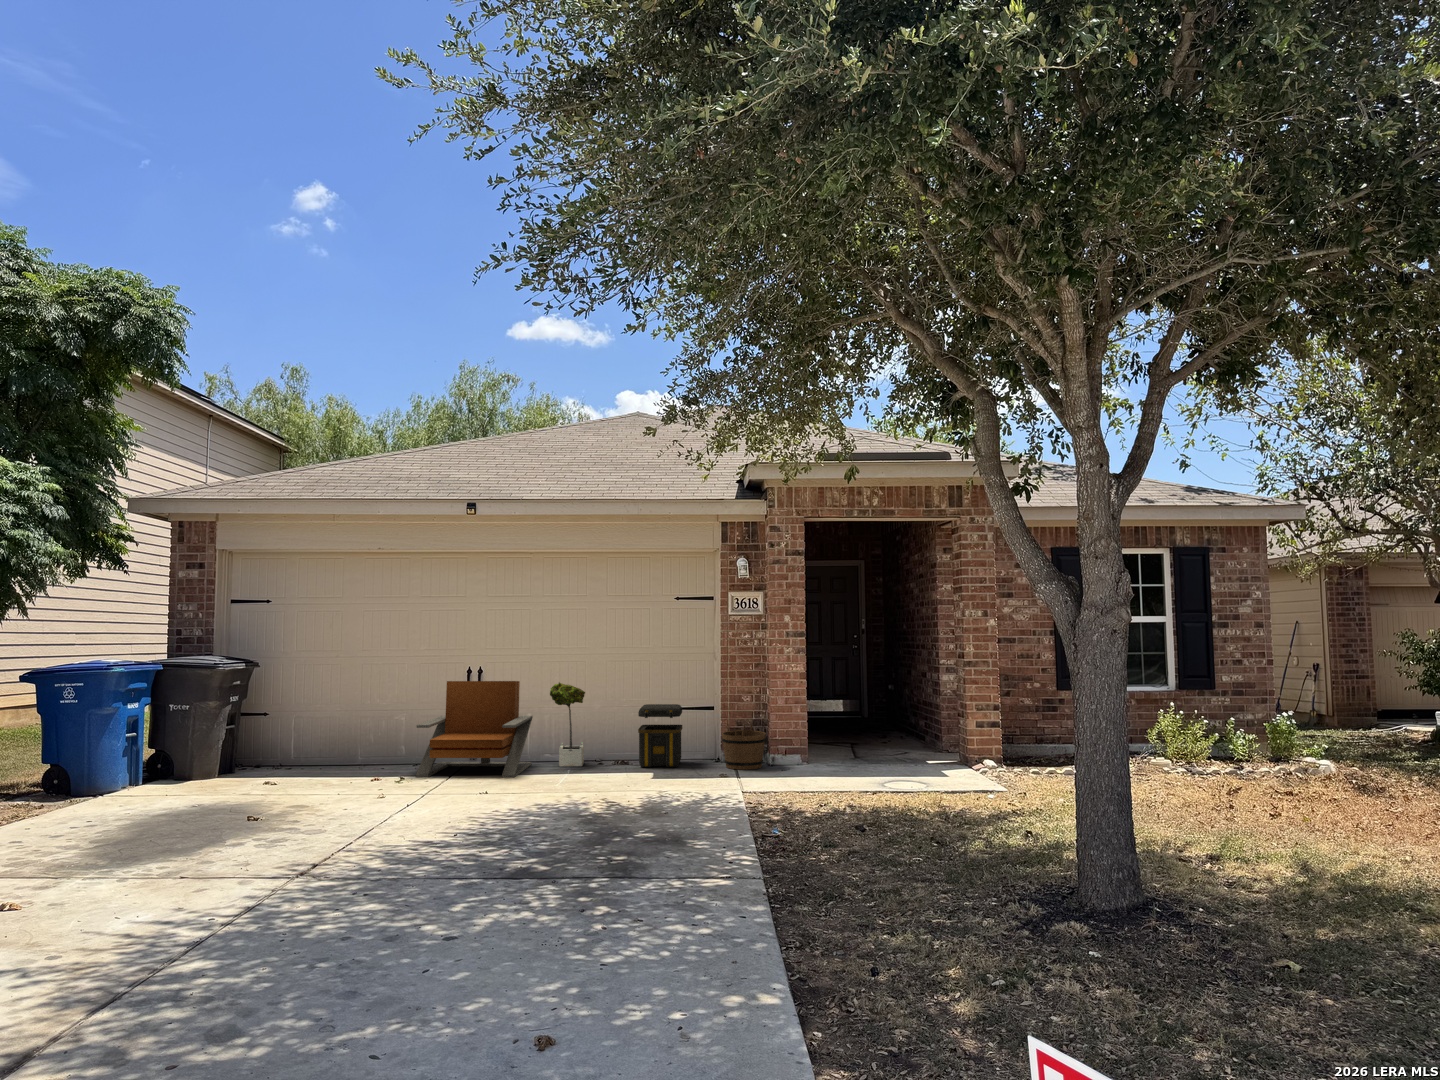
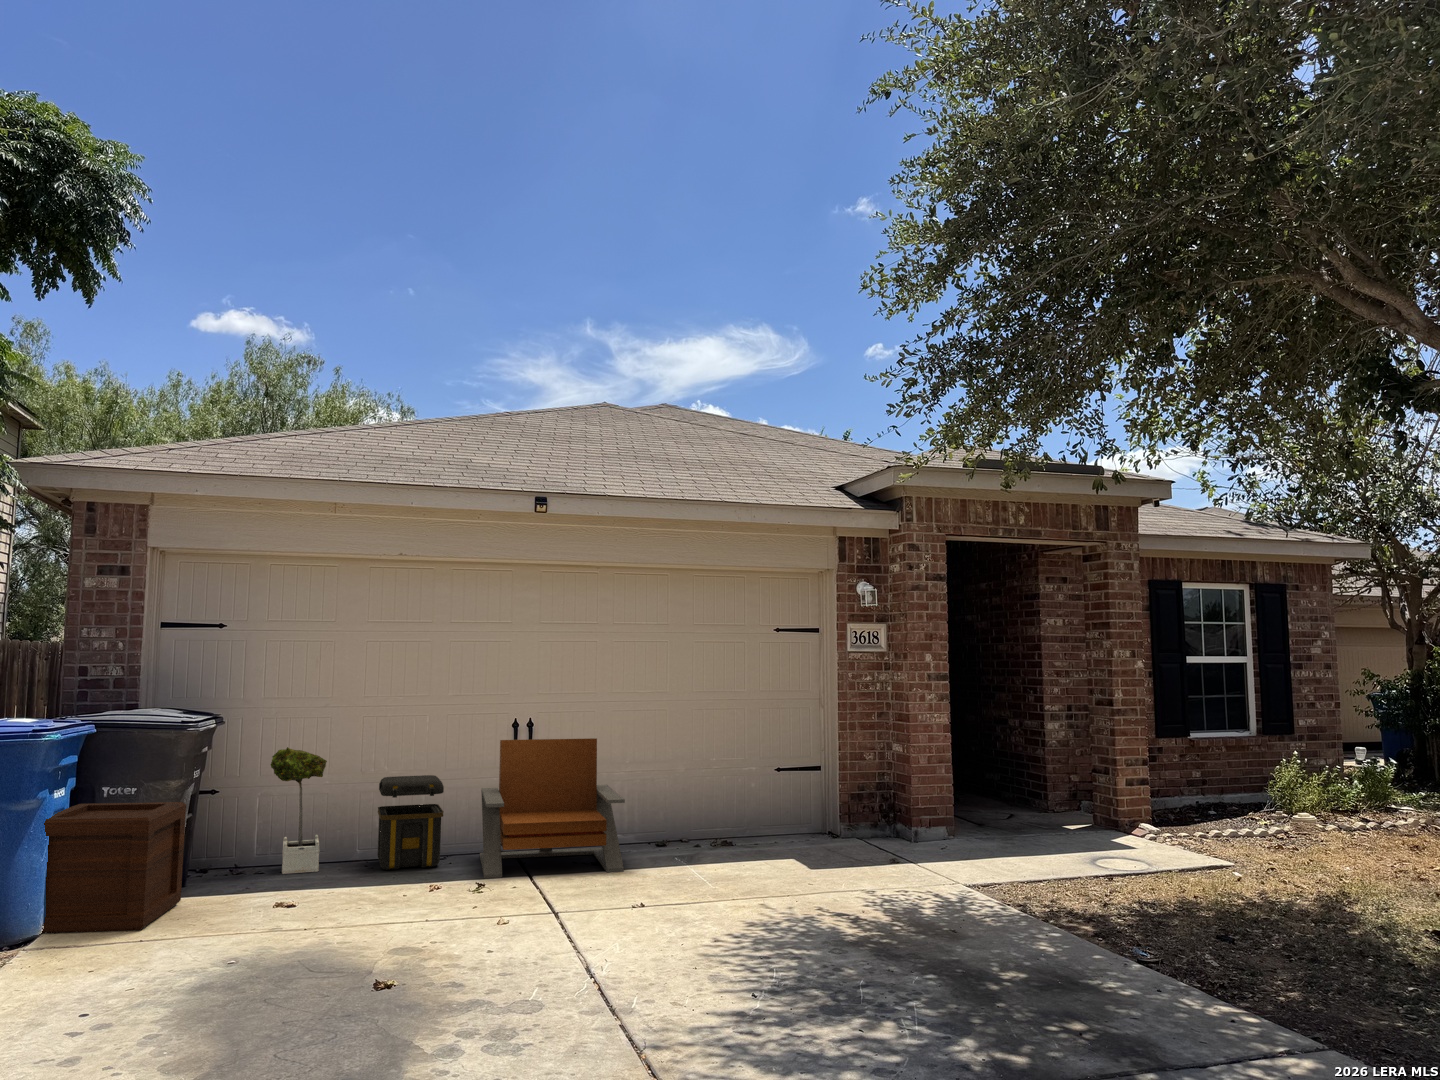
potted tree: present [550,682,585,767] -> present [271,747,327,874]
toolbox: present [638,704,682,767] -> present [377,775,444,870]
wooden crate: none [109,716,216,794] -> present [41,802,186,934]
bucket: present [722,724,766,770] -> none [848,788,903,846]

